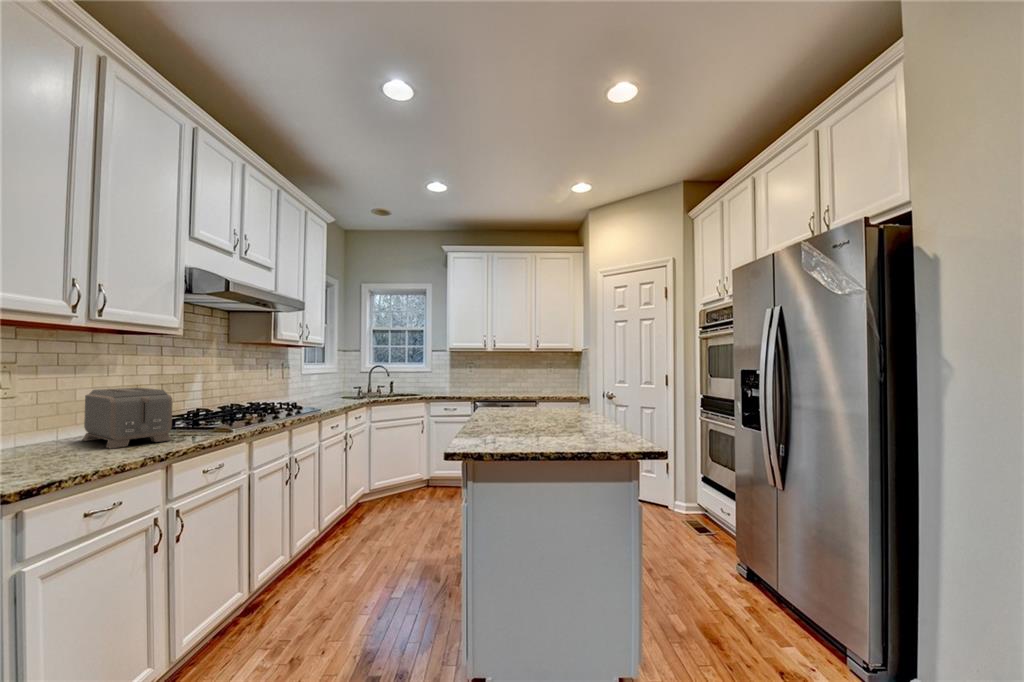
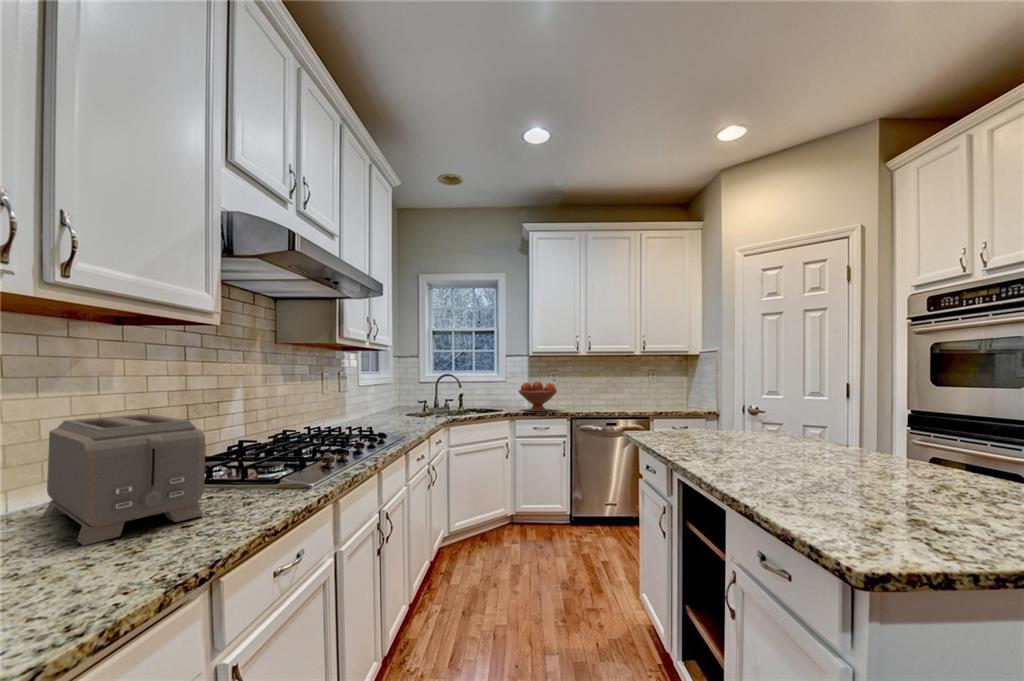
fruit bowl: none [432,372,463,396] -> present [518,382,557,412]

